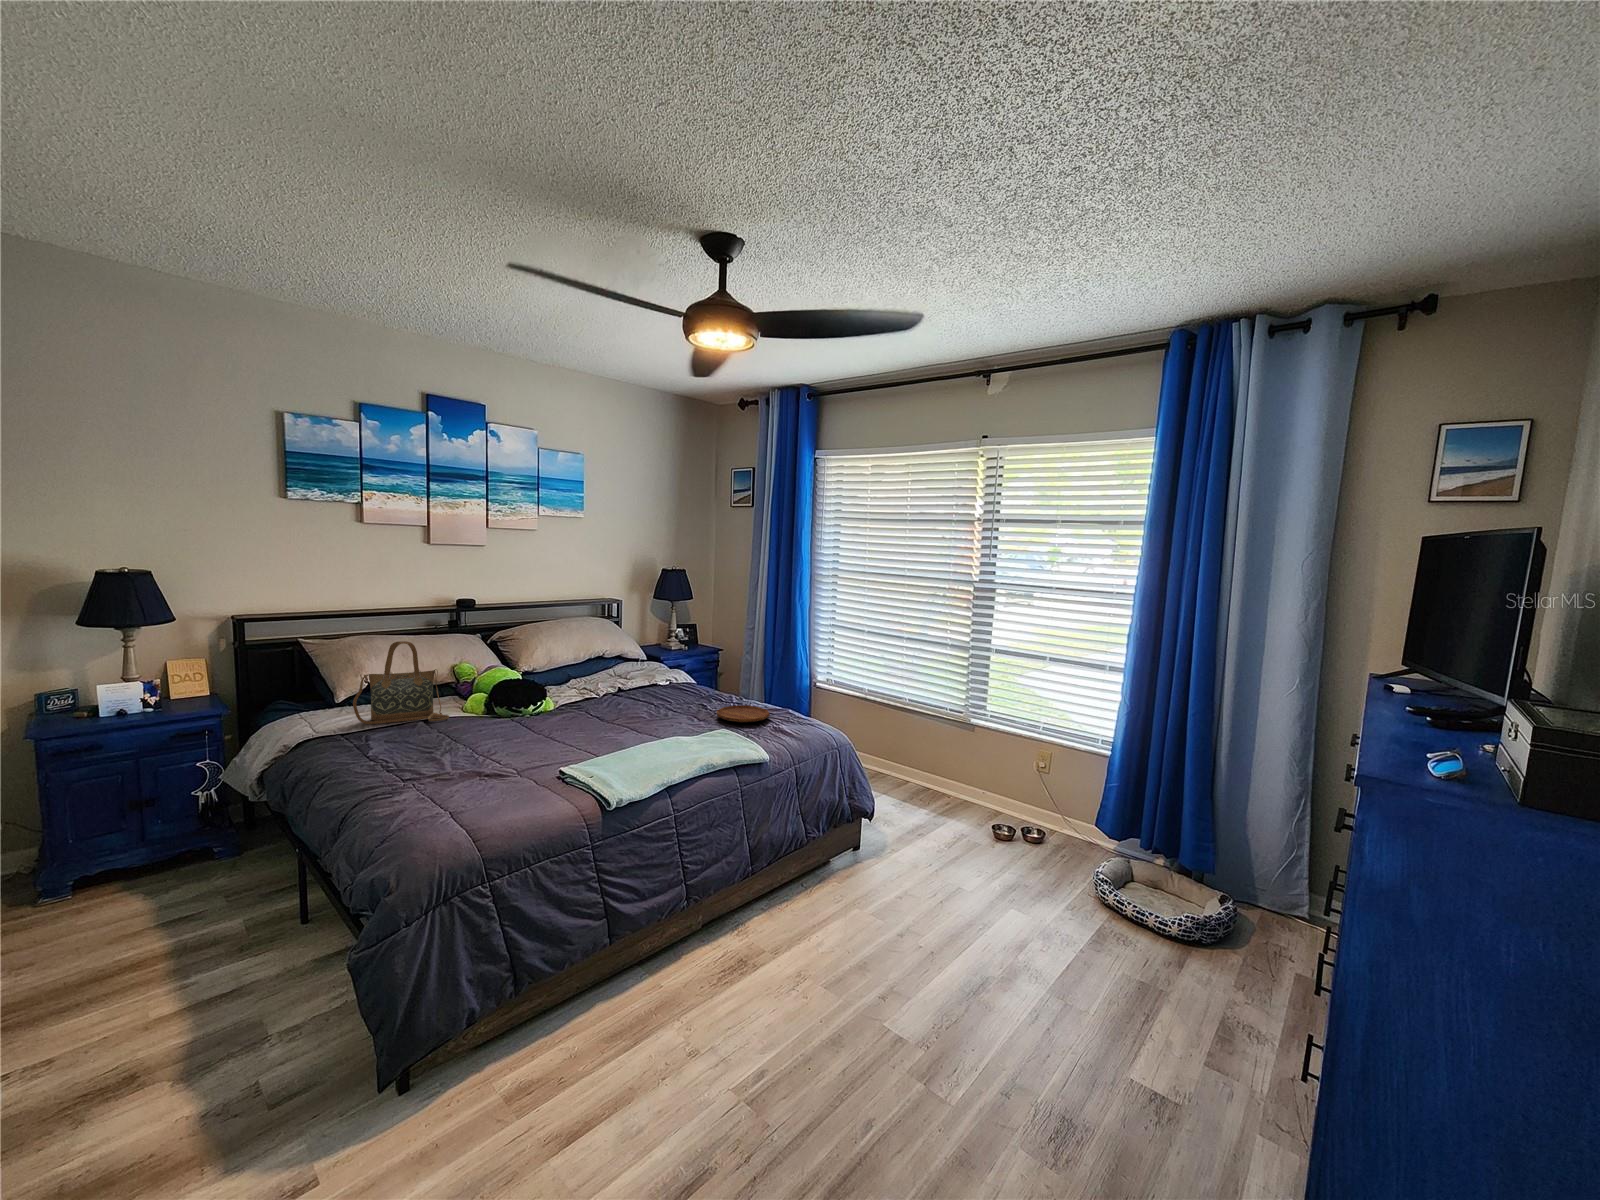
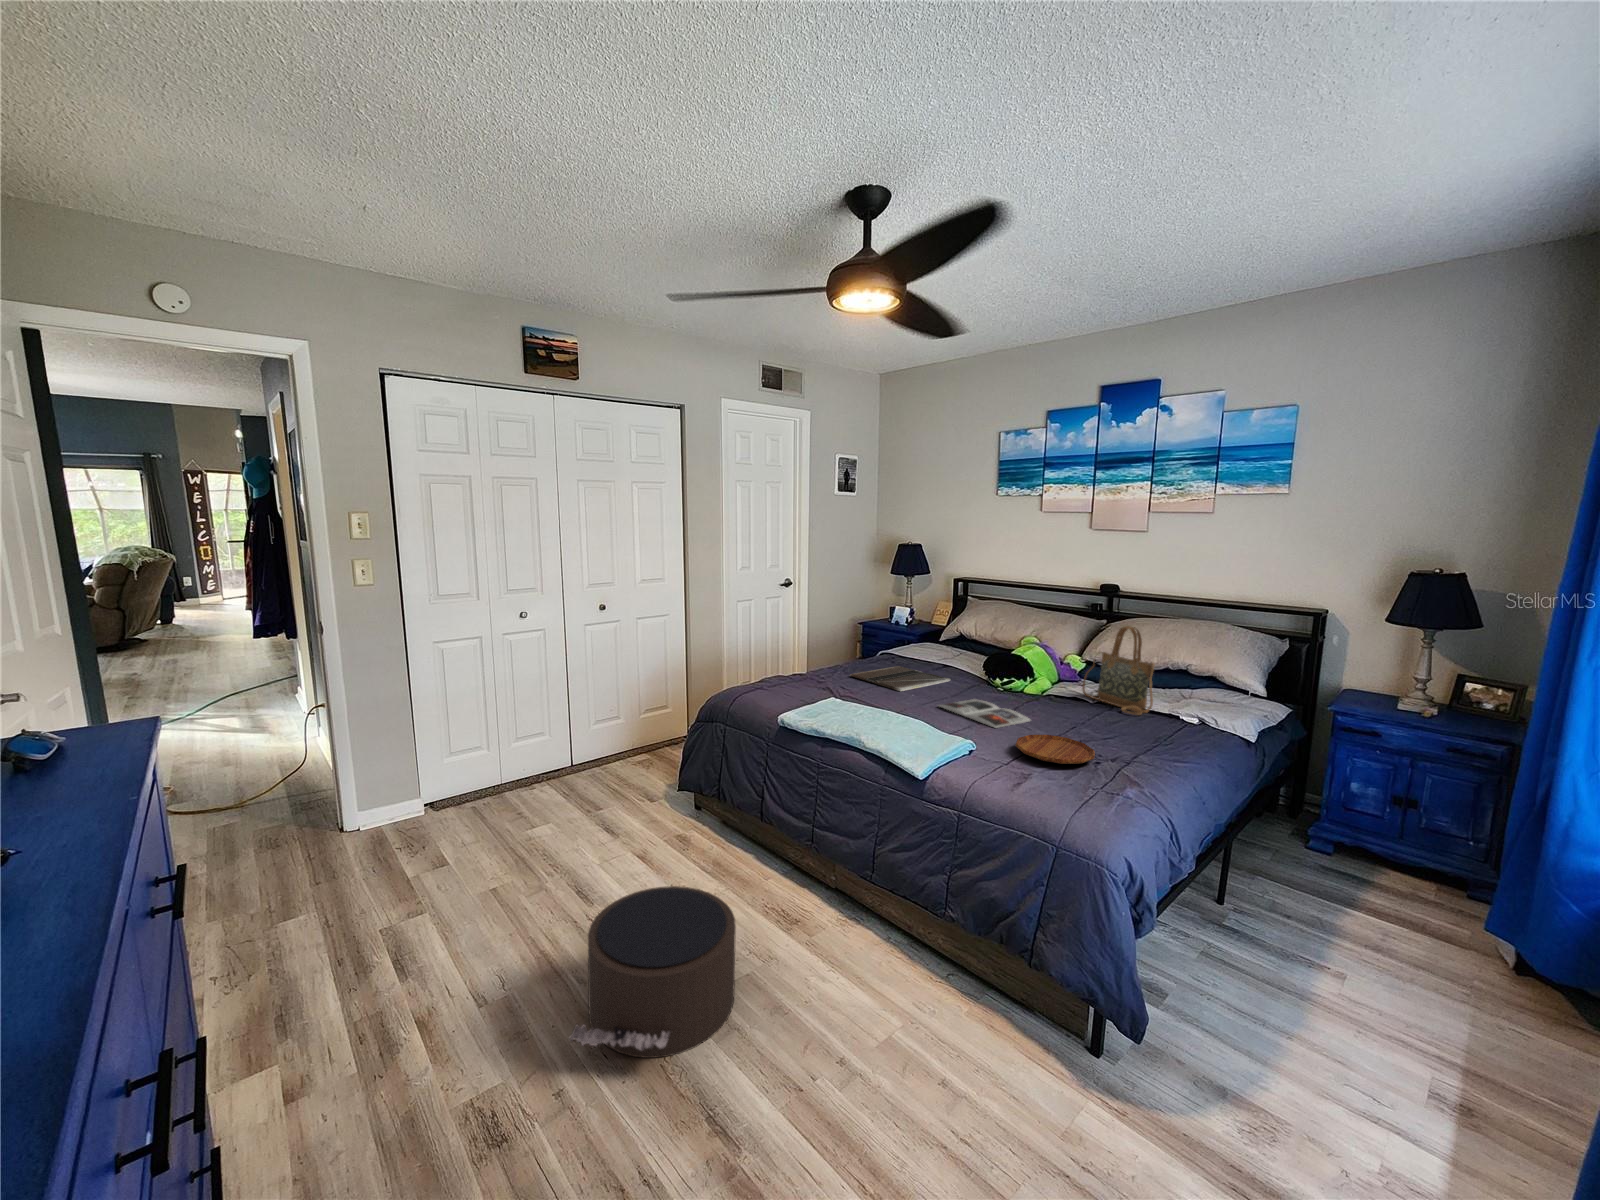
handbag: present [353,641,449,724] -> present [1082,626,1154,715]
magazine: none [593,713,680,736] -> present [939,699,1030,728]
laptop: none [419,723,542,764] -> present [850,666,950,691]
pouf: none [793,927,981,1103] -> present [569,886,736,1058]

